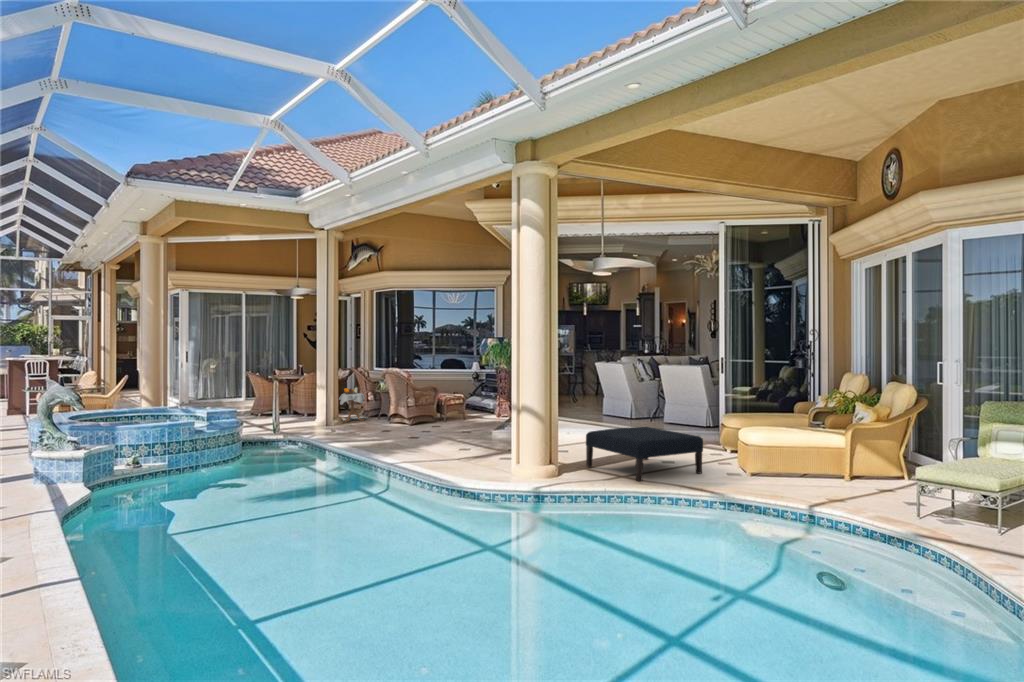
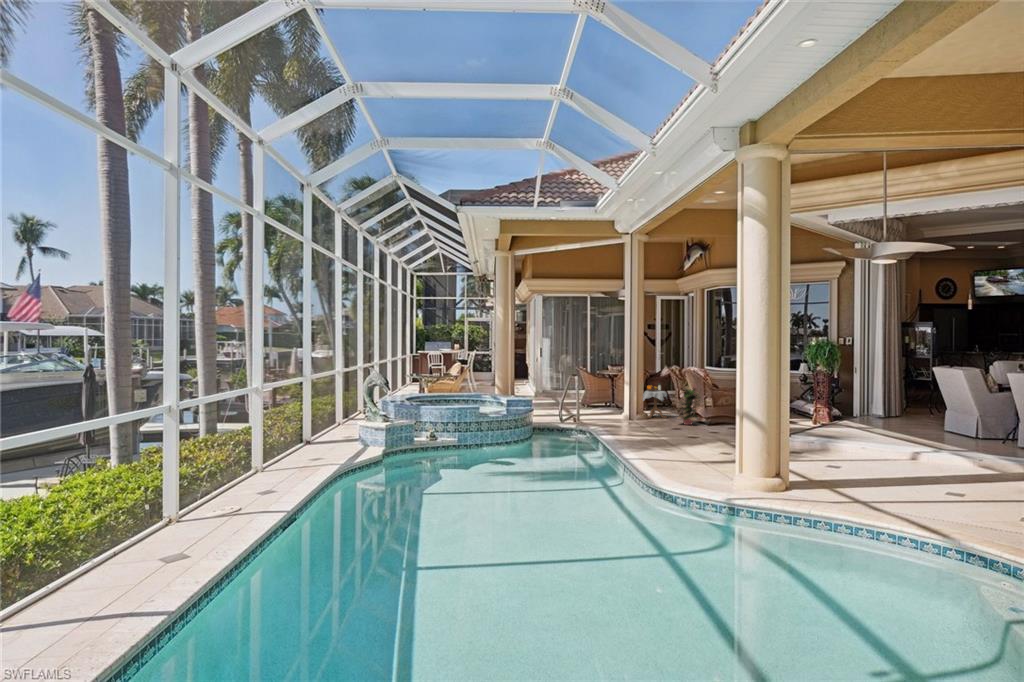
decorative plant: none [382,388,409,426] -> present [678,387,700,425]
ottoman: present [586,427,703,482] -> none [828,447,980,515]

